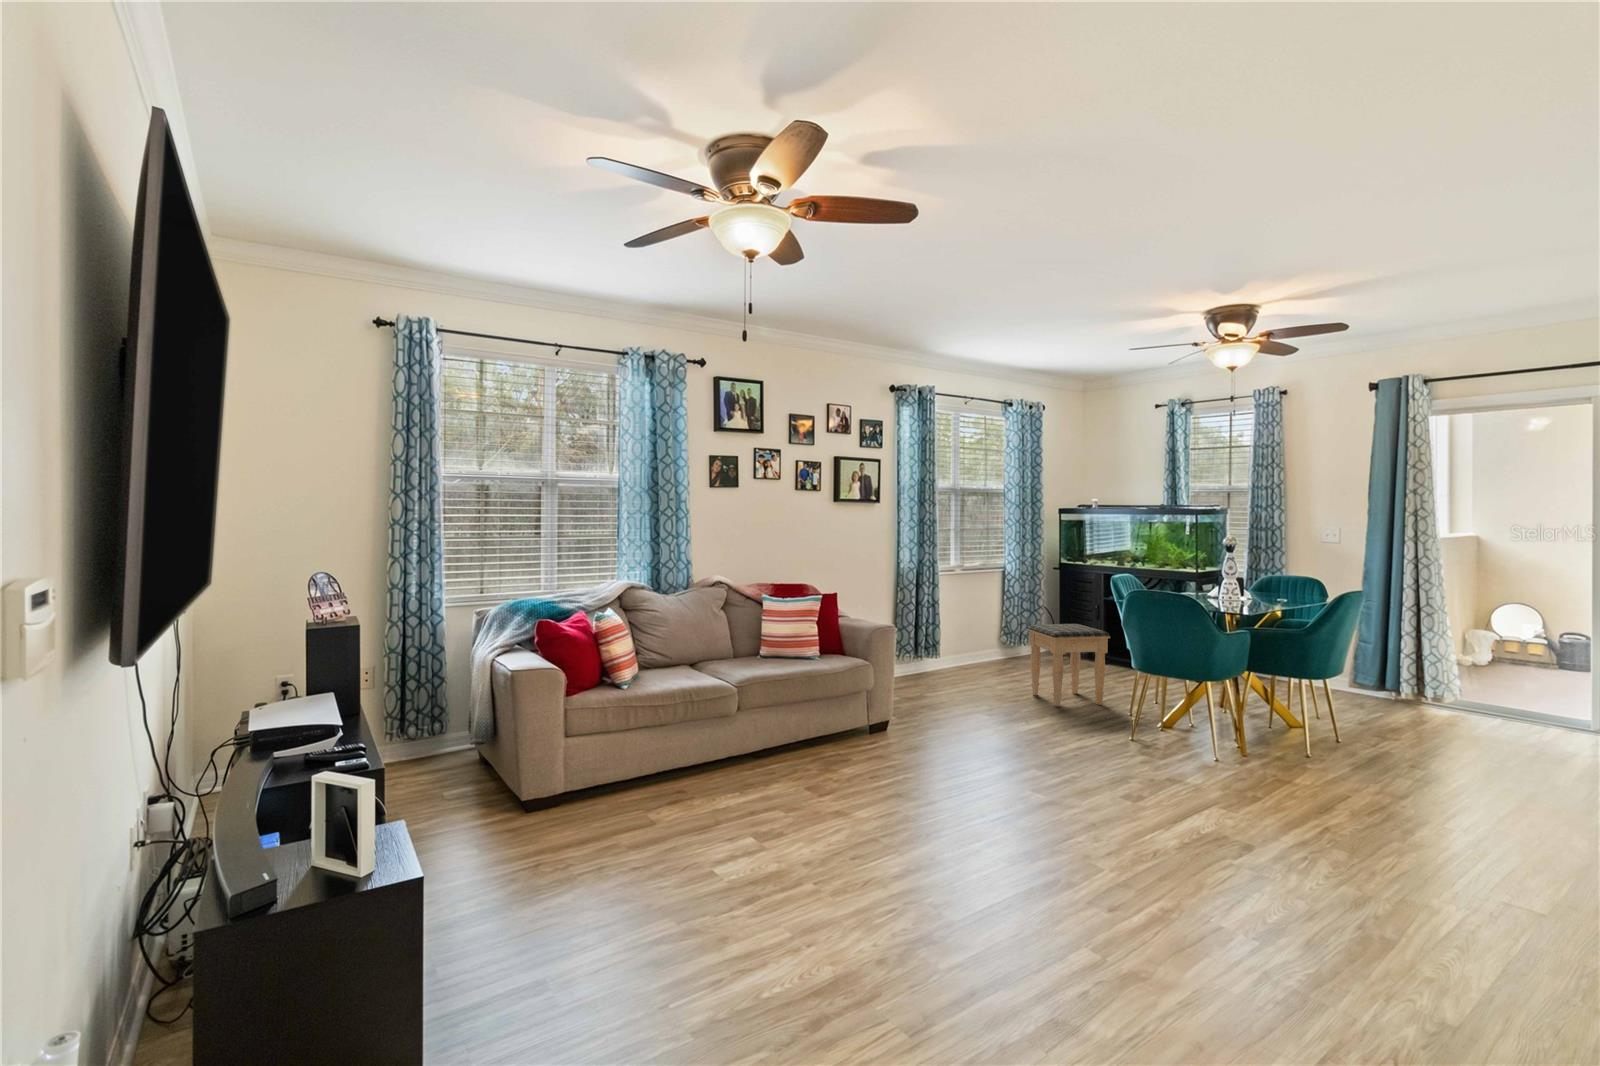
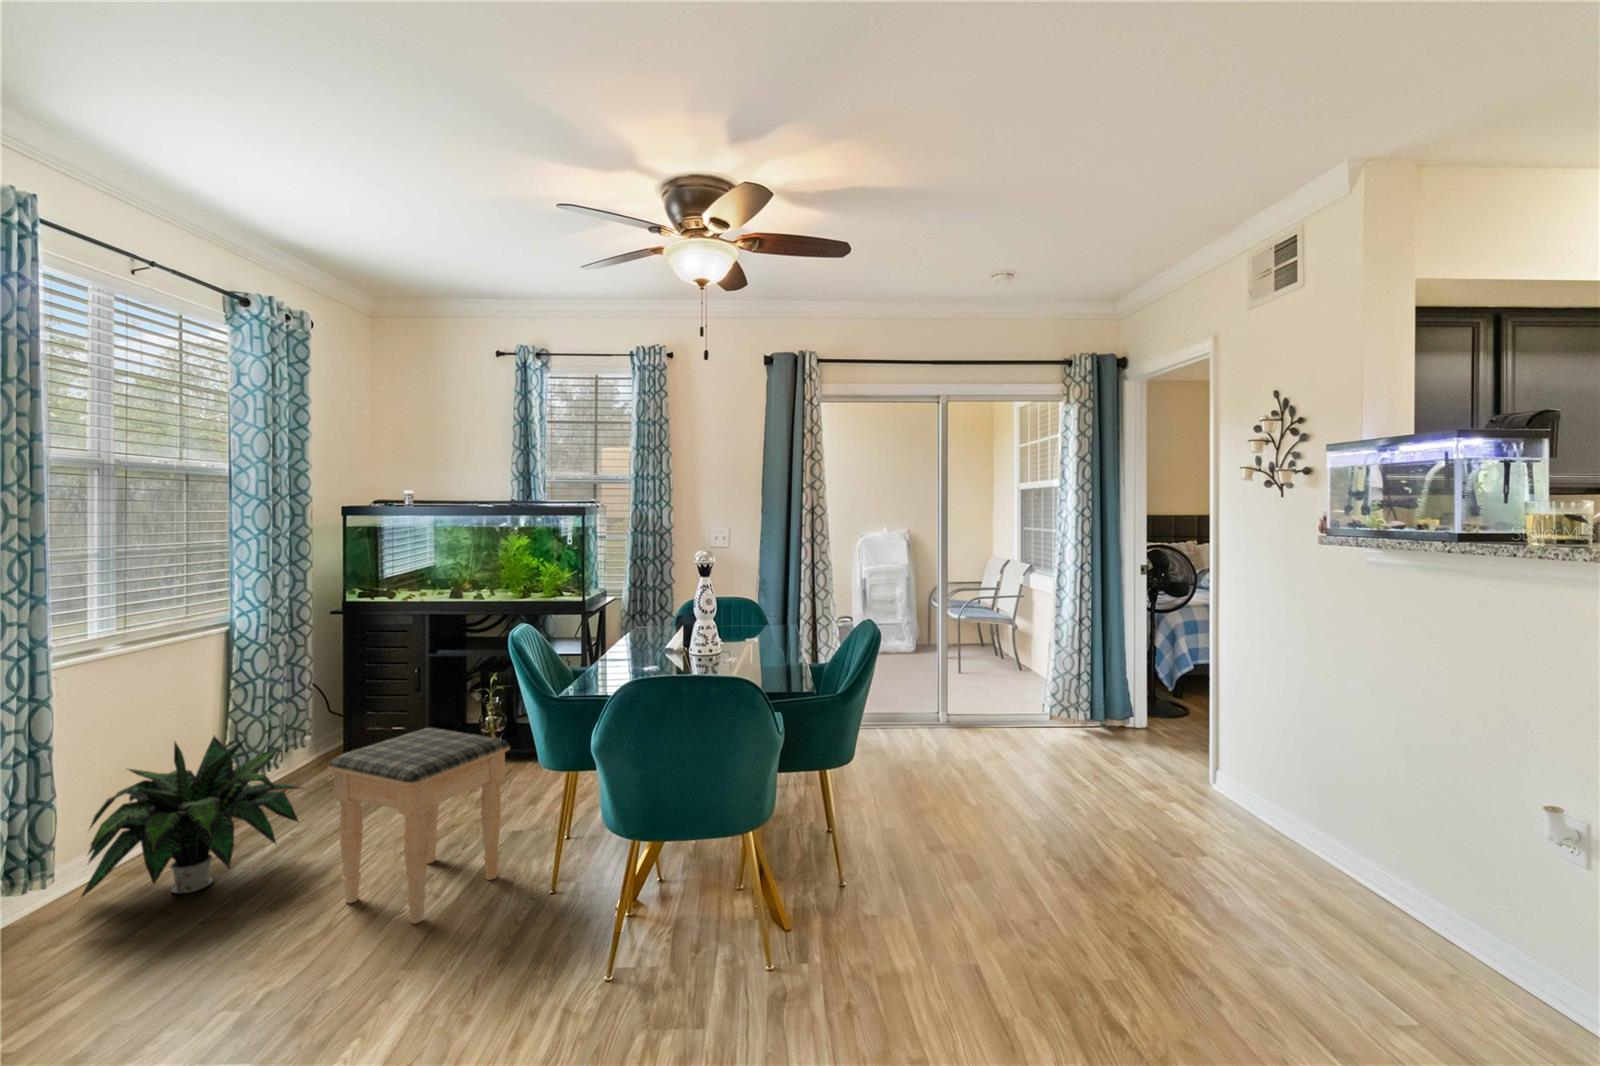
potted plant: none [943,612,1026,678] -> present [81,735,300,898]

